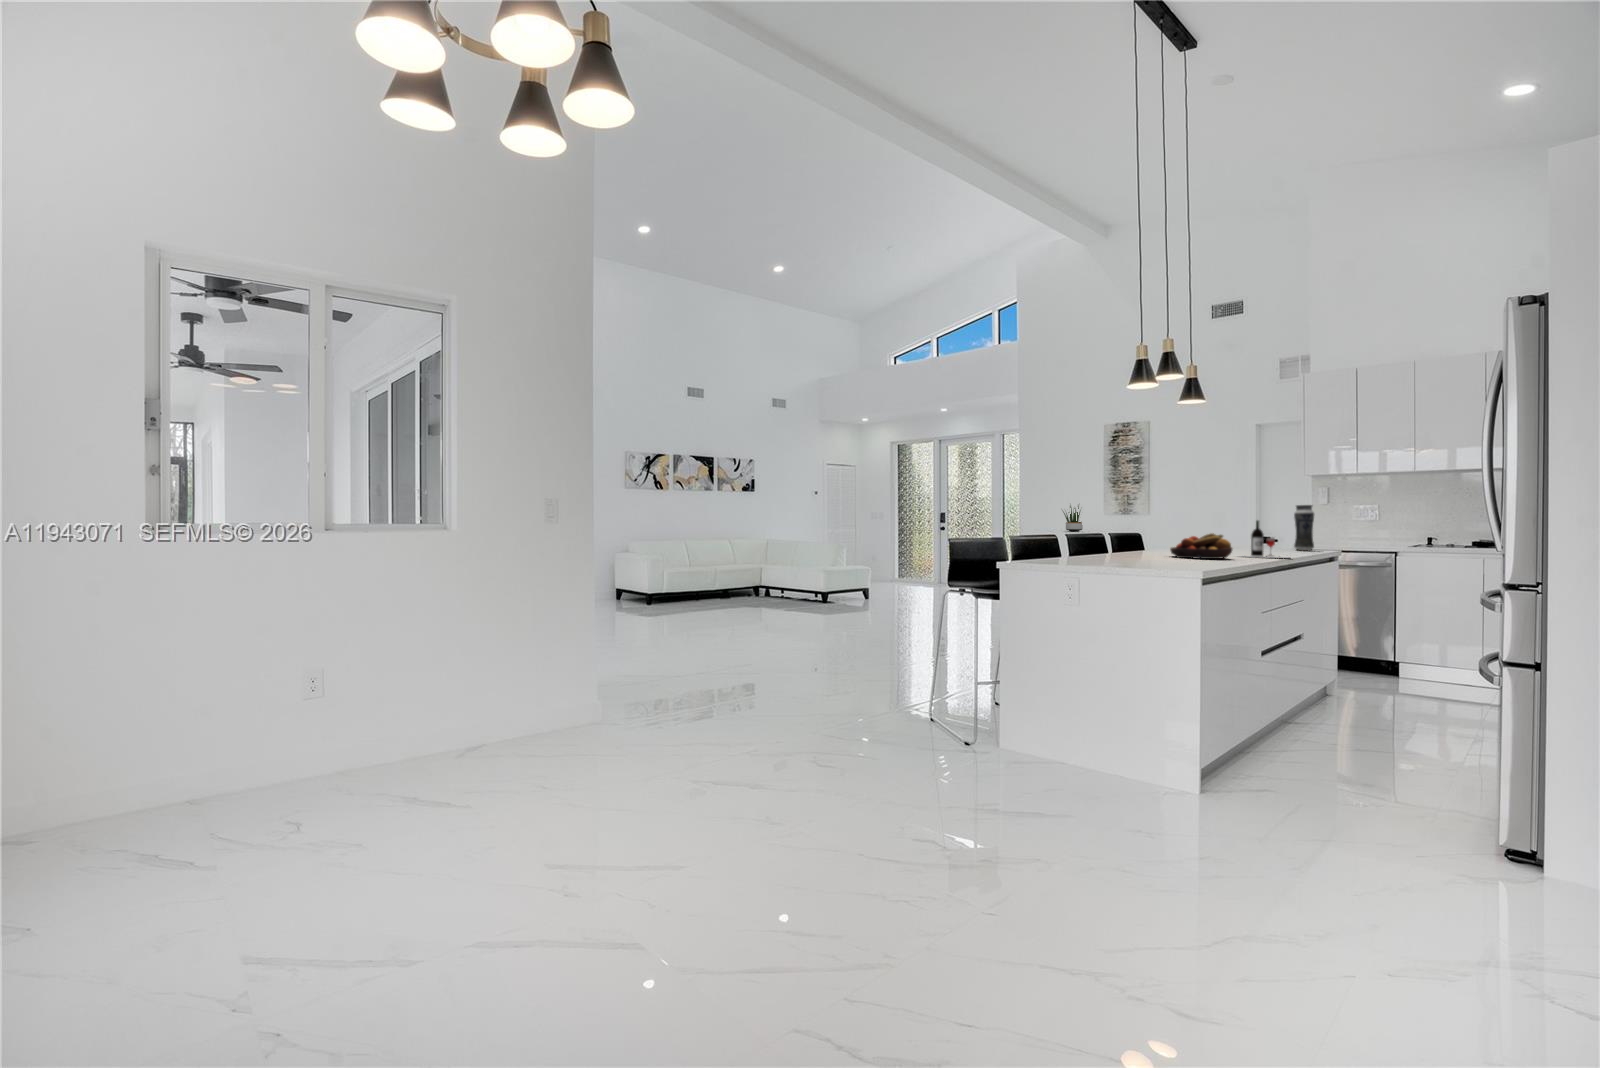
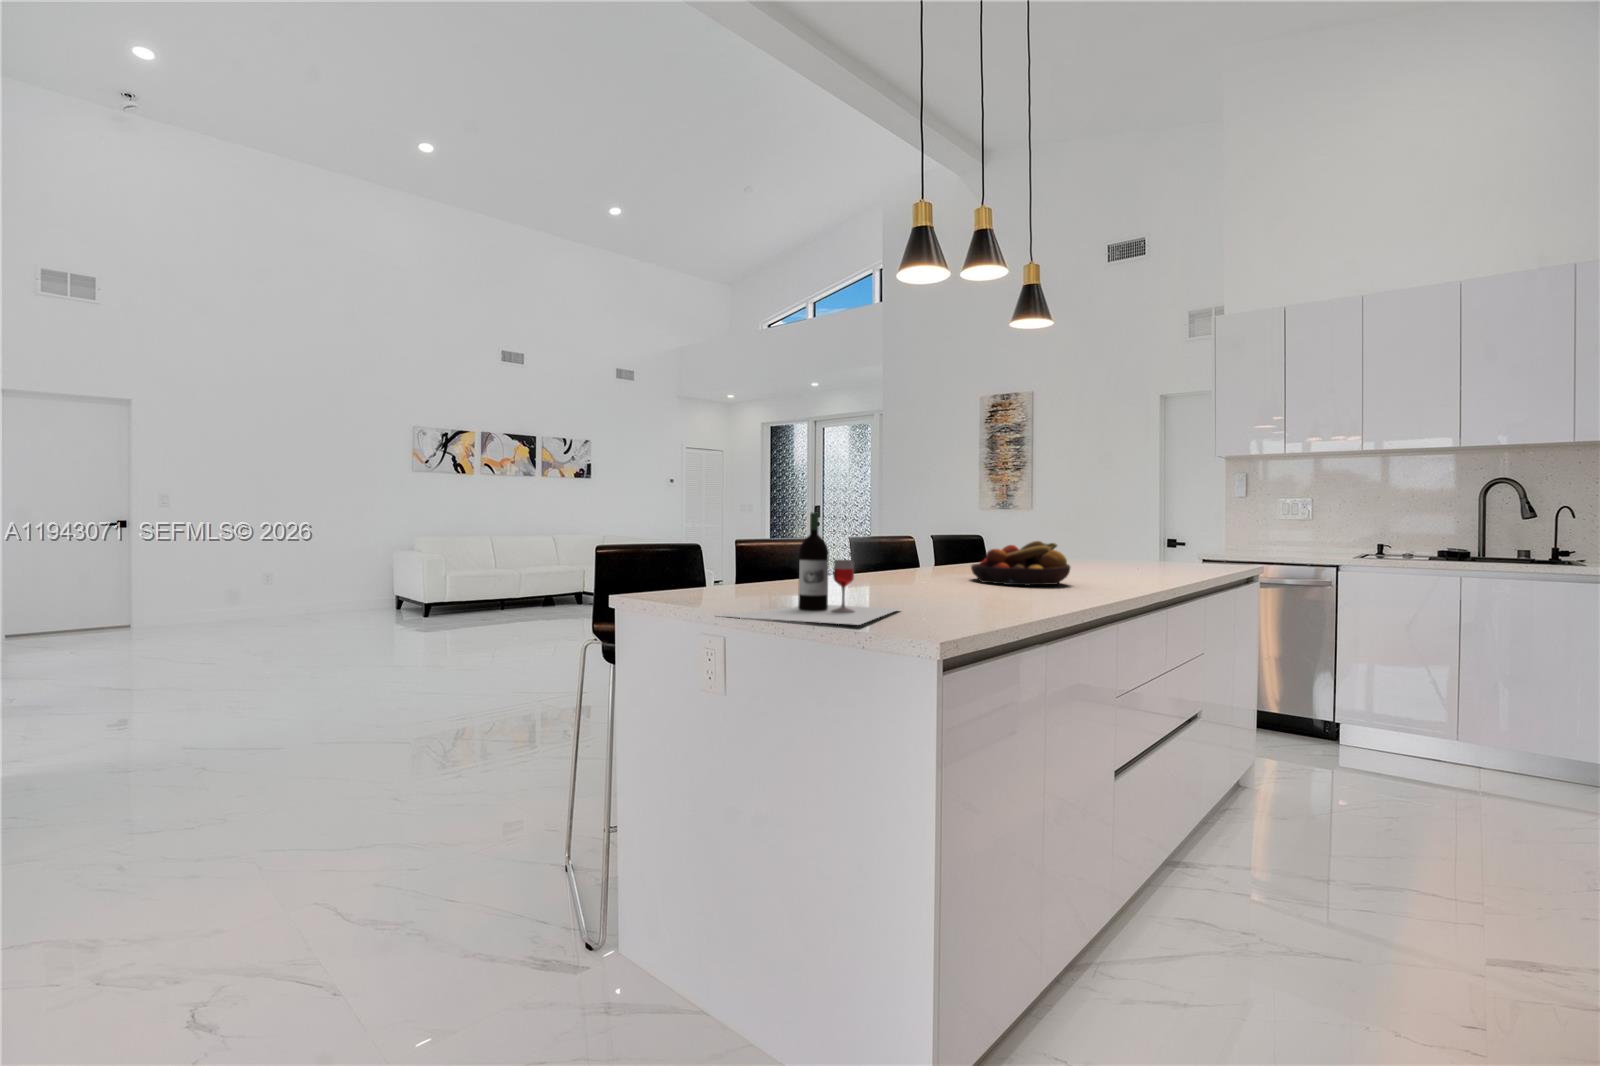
potted plant: present [1063,505,1083,532] -> none [928,495,965,531]
vase: present [1294,505,1314,551] -> none [1195,497,1223,564]
wine bottle: present [1246,520,1289,558] -> present [719,512,898,625]

